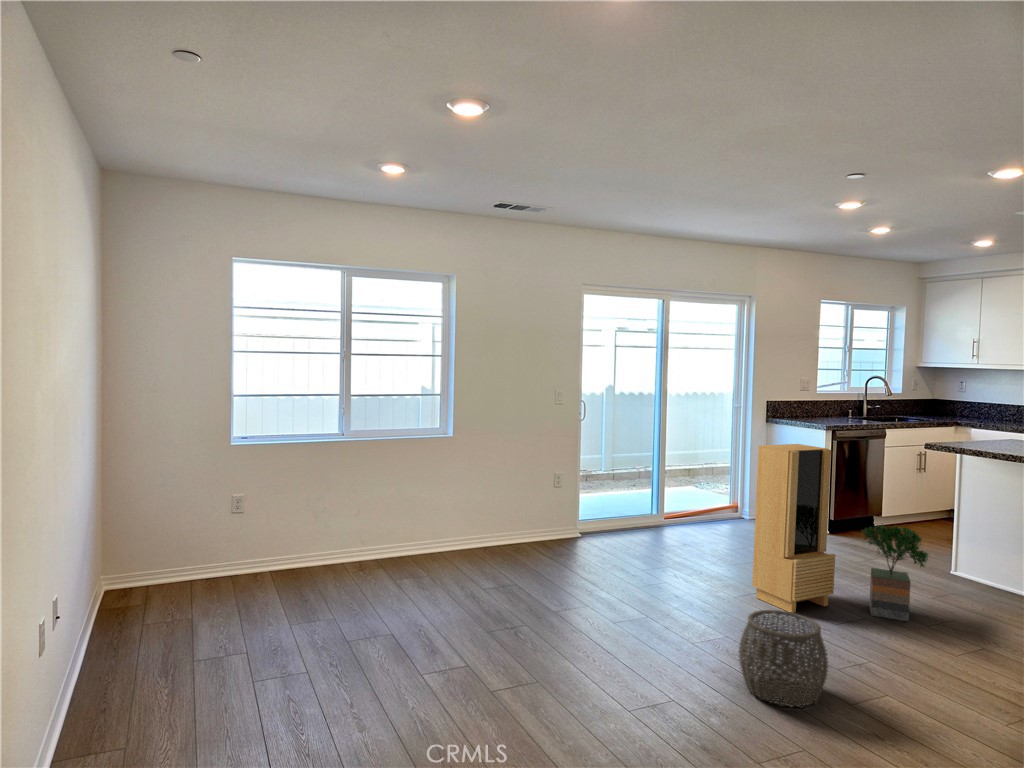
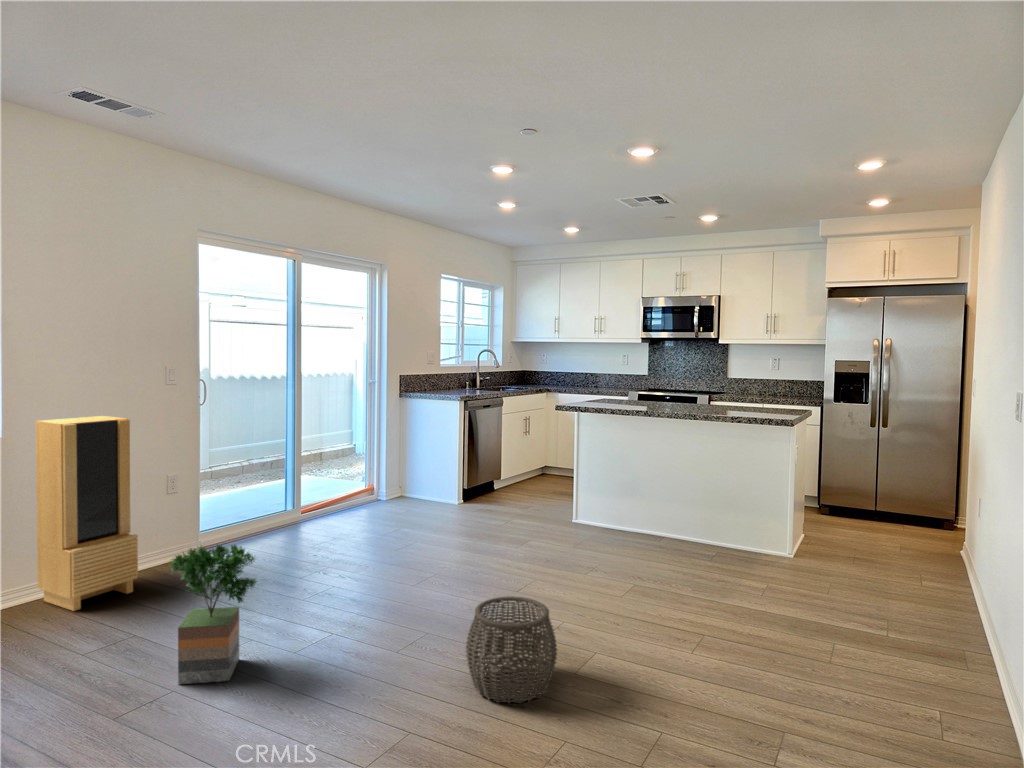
storage cabinet: present [752,444,835,613] -> present [36,416,138,611]
potted tree: present [862,525,928,621] -> present [170,545,256,684]

